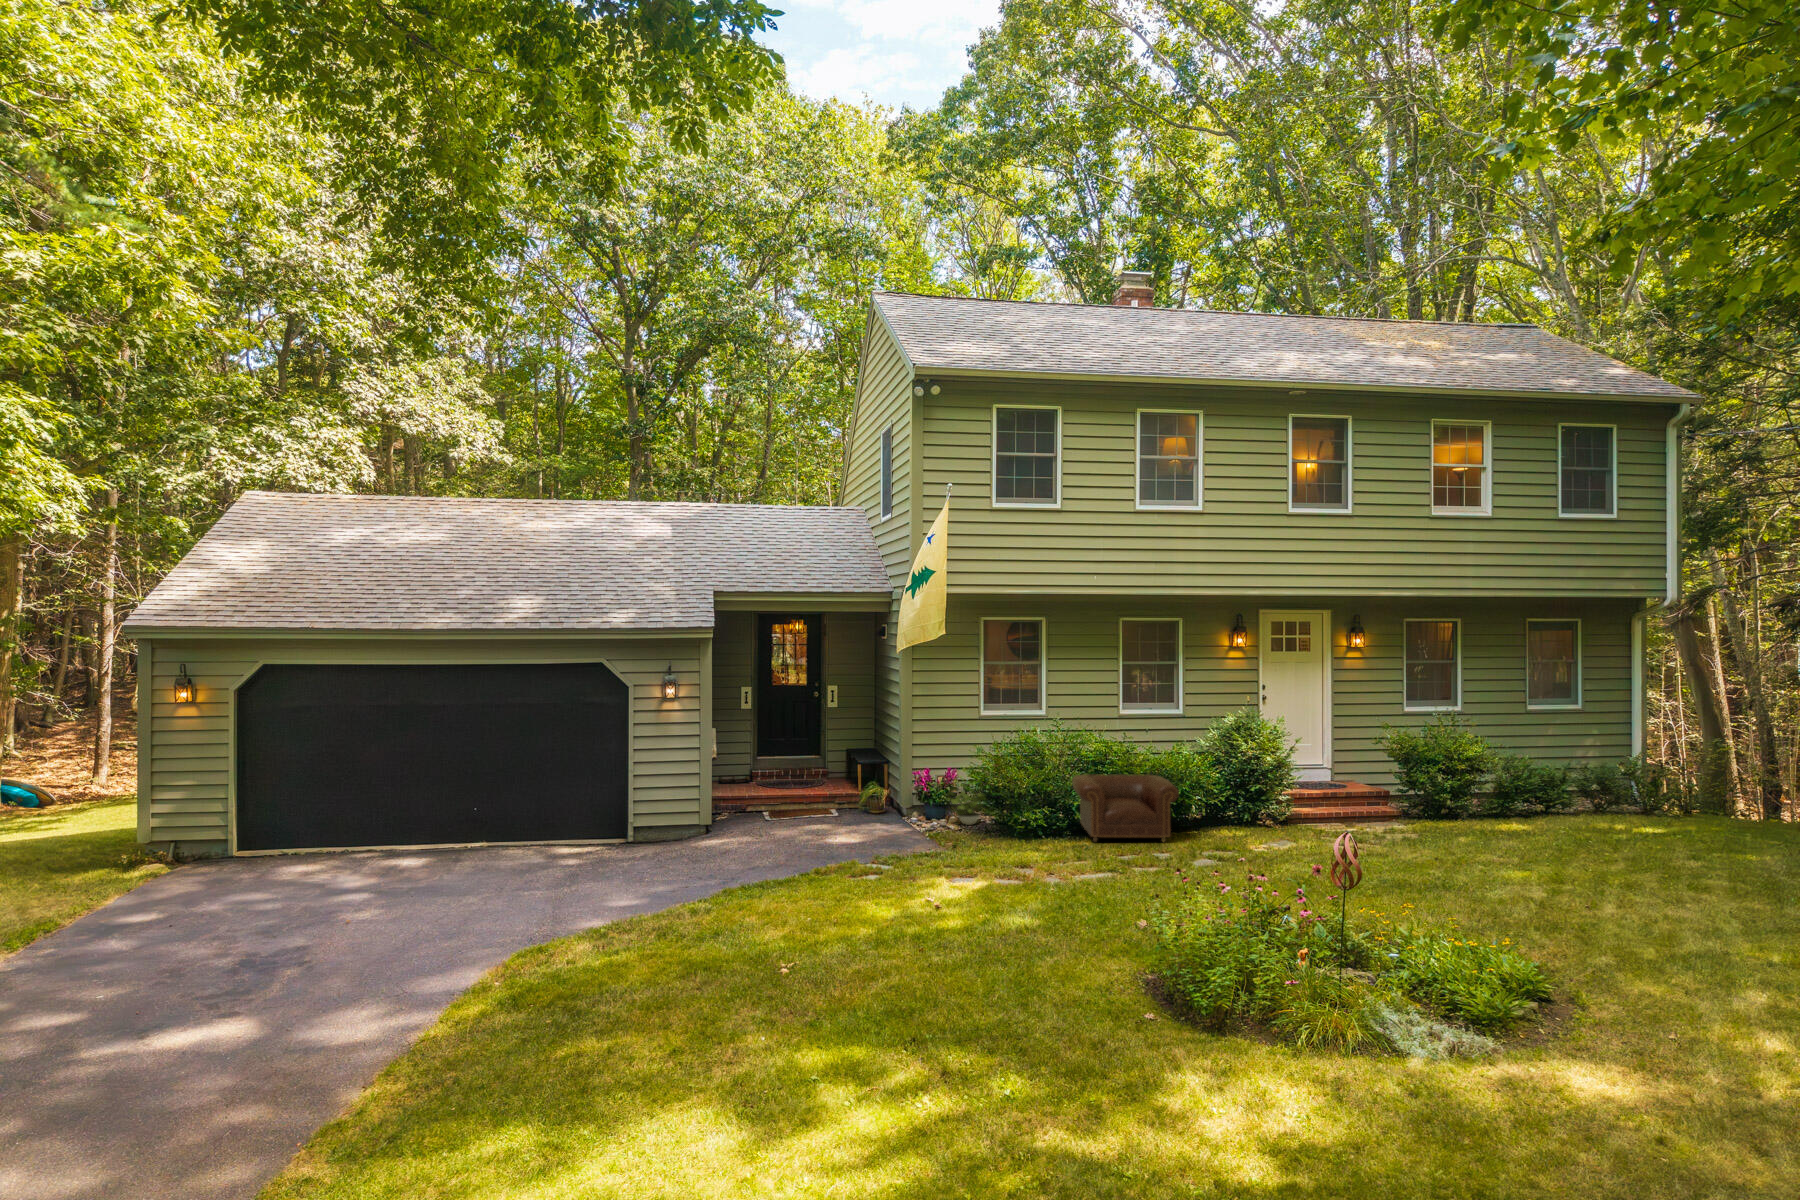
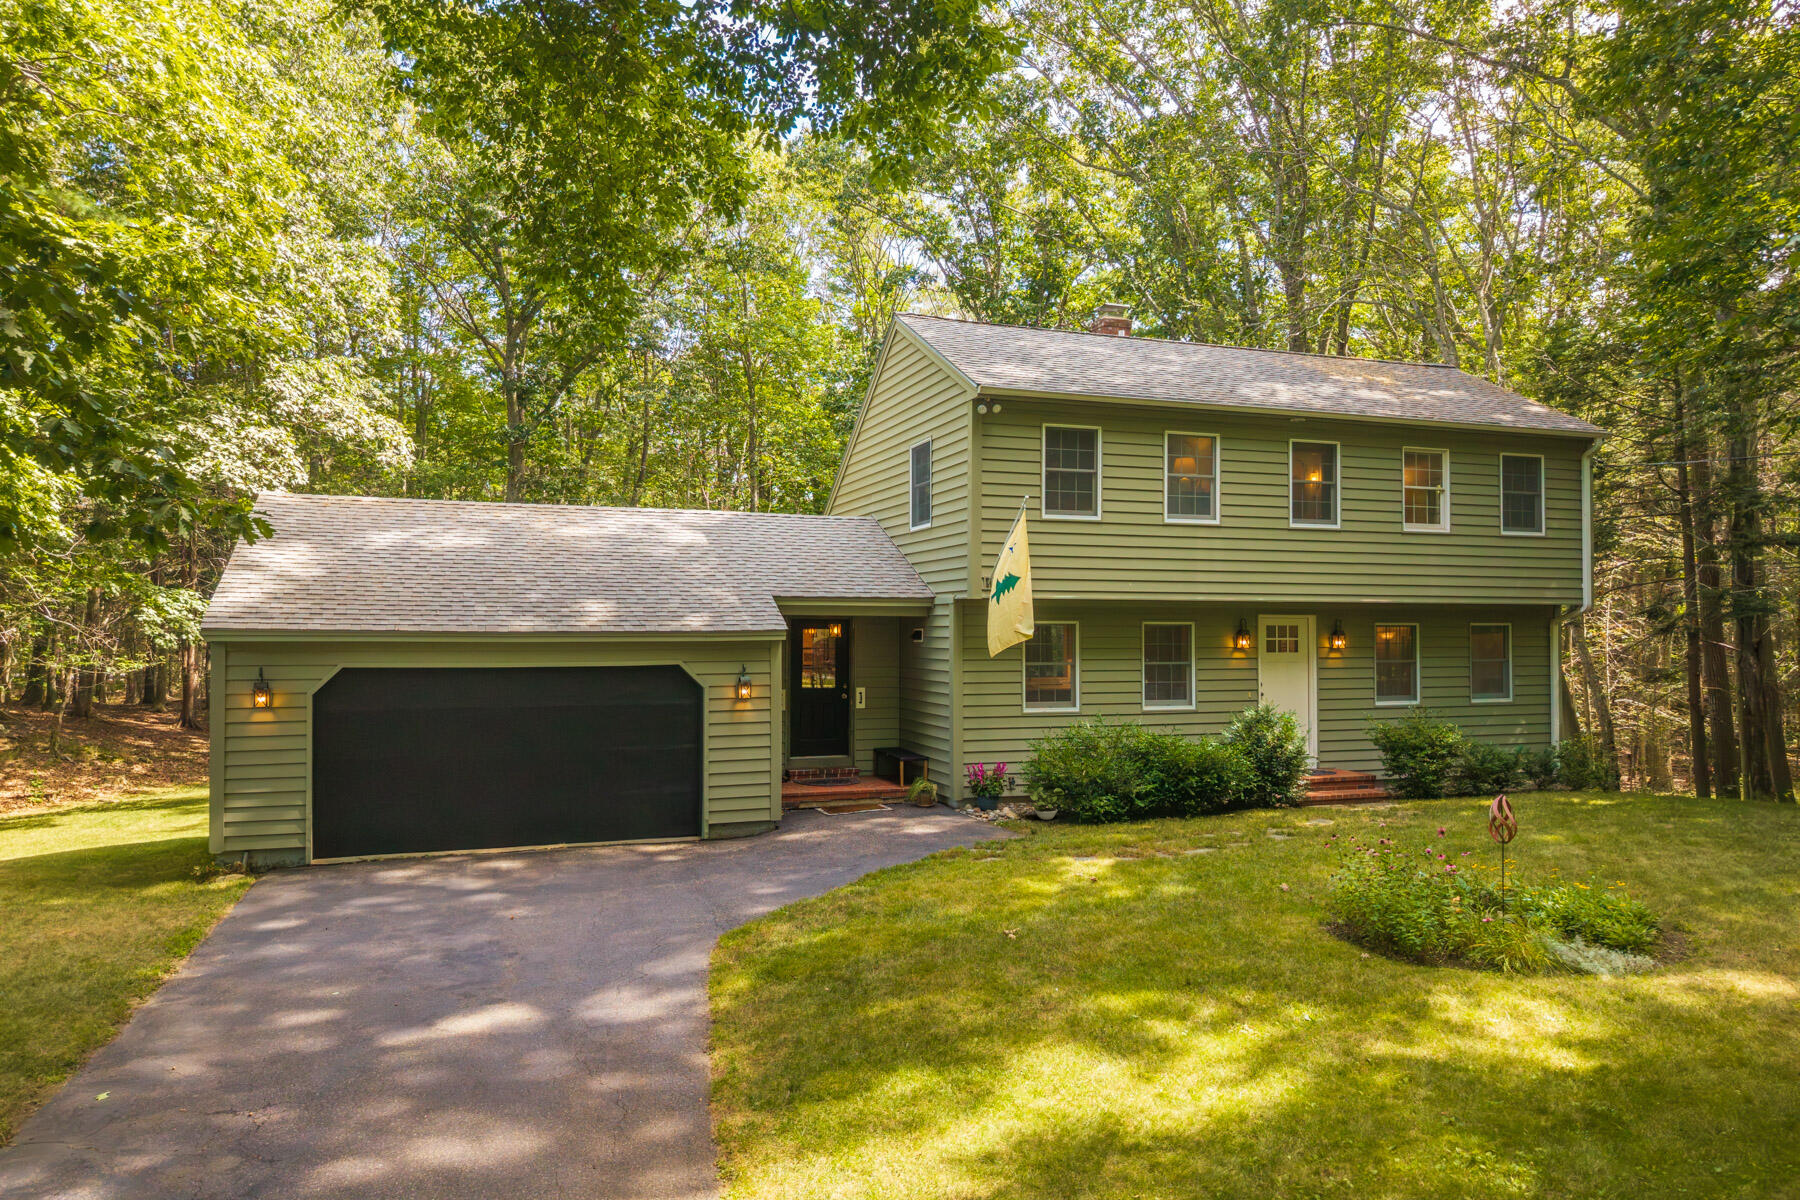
armchair: present [1072,774,1179,842] -> none [1142,764,1248,826]

